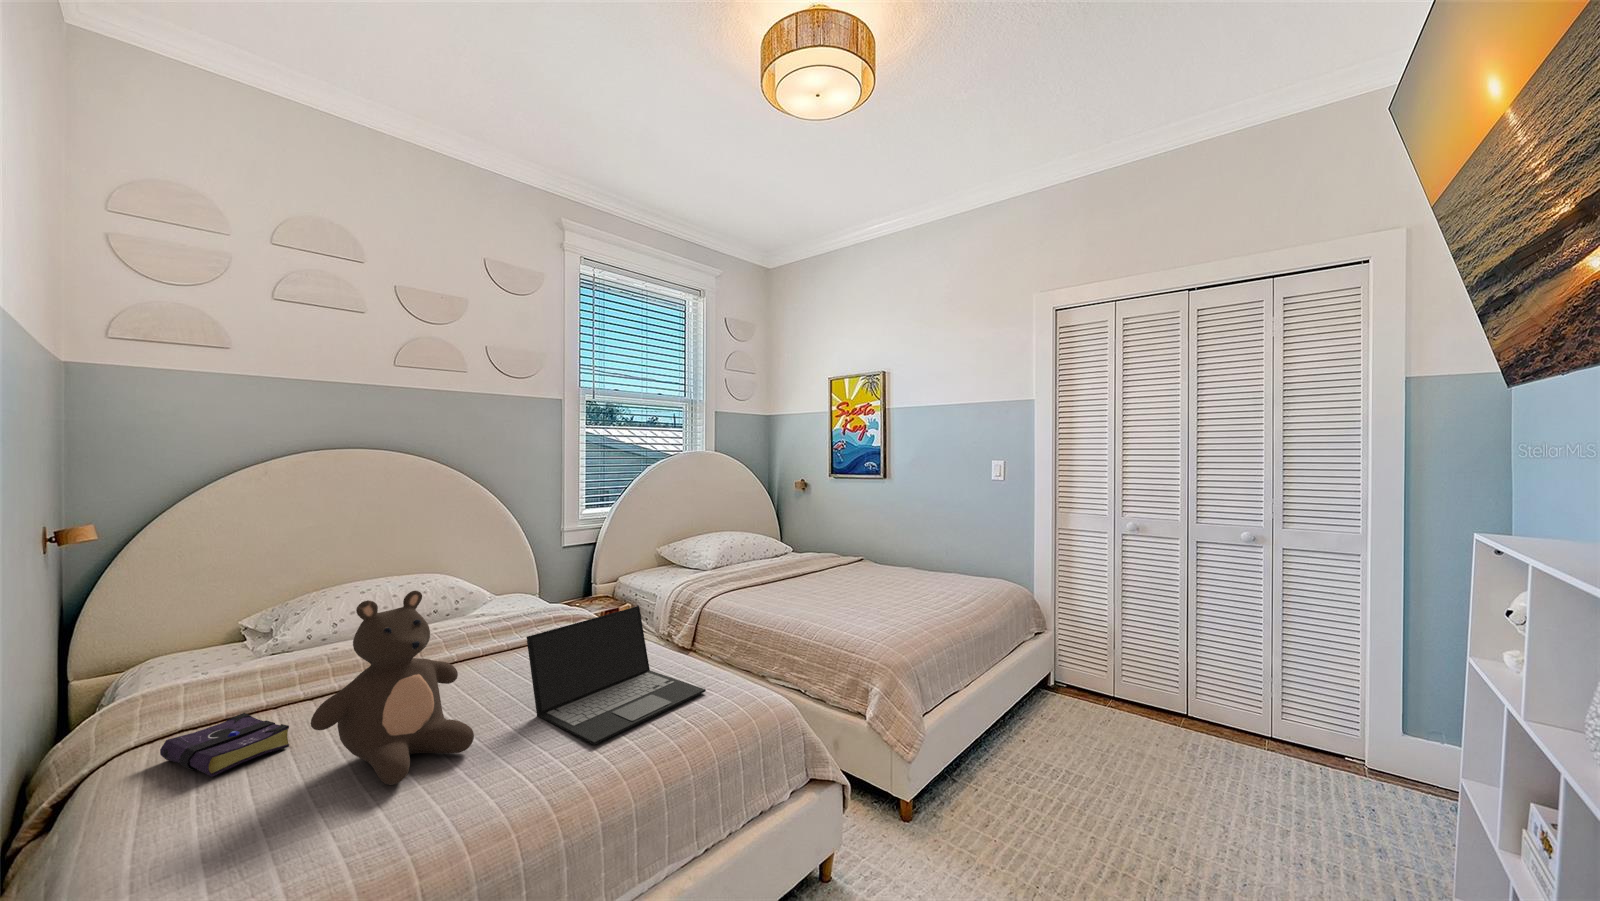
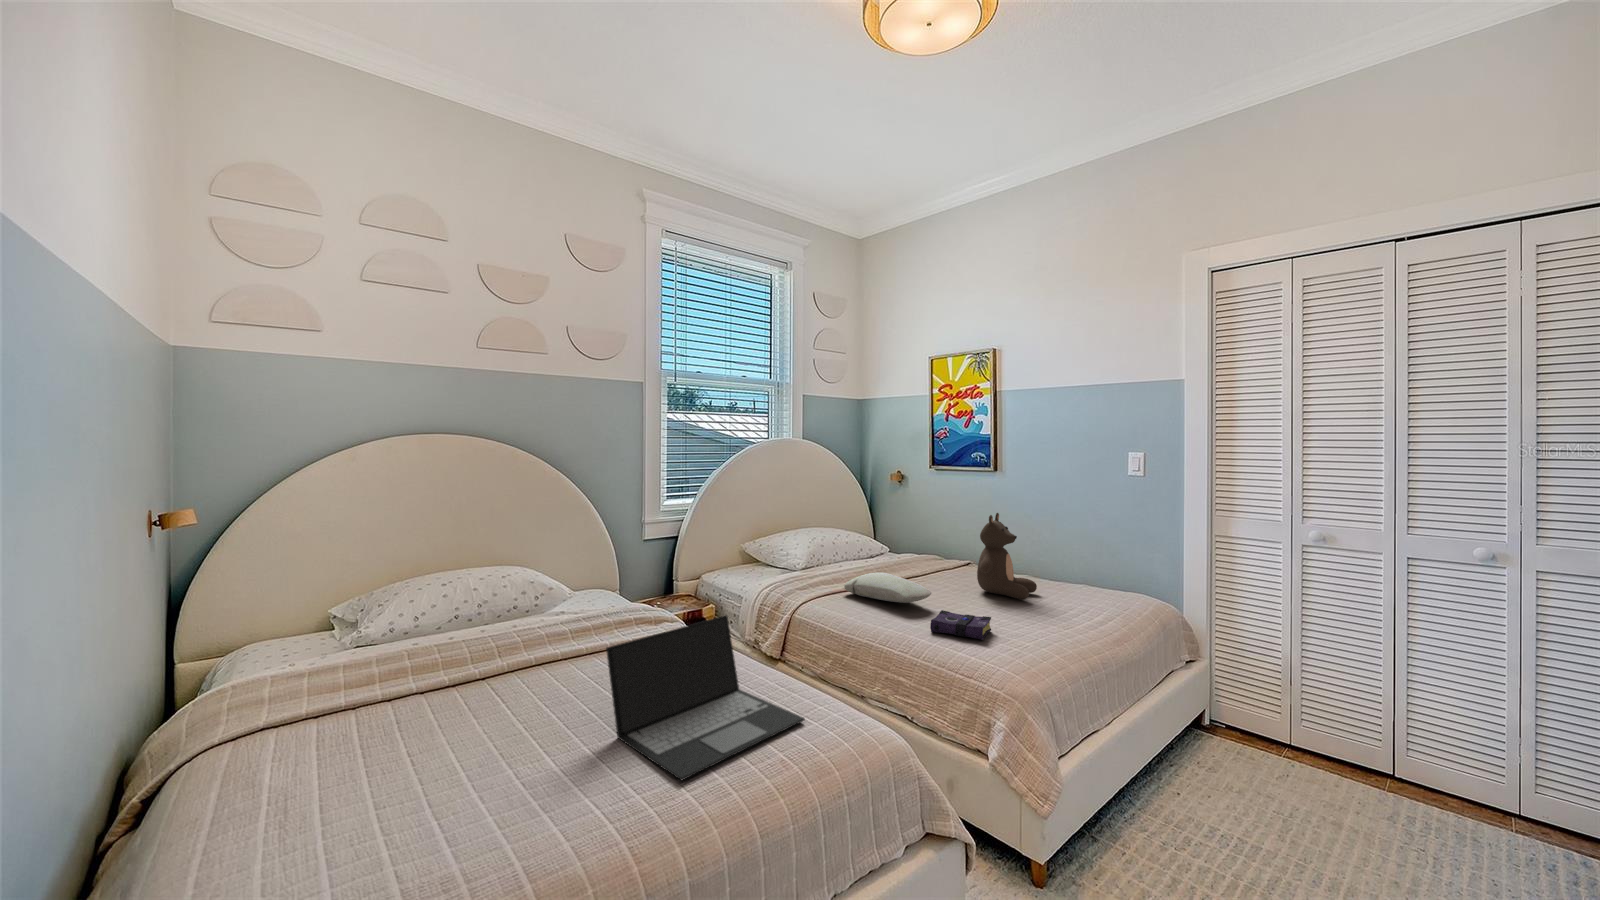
pillow: none [751,569,825,593] -> present [844,572,932,603]
teddy bear: present [310,591,474,785] -> present [977,513,1037,599]
book: present [160,713,289,777] -> present [930,610,991,640]

